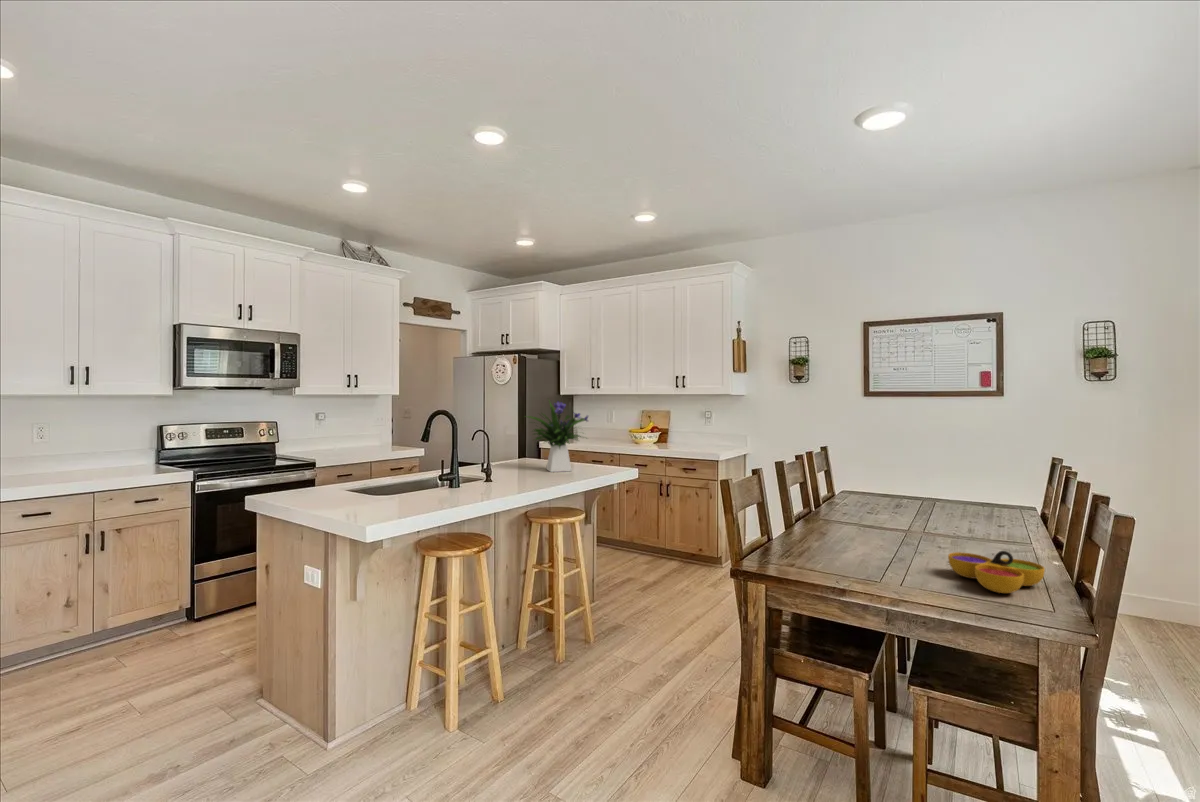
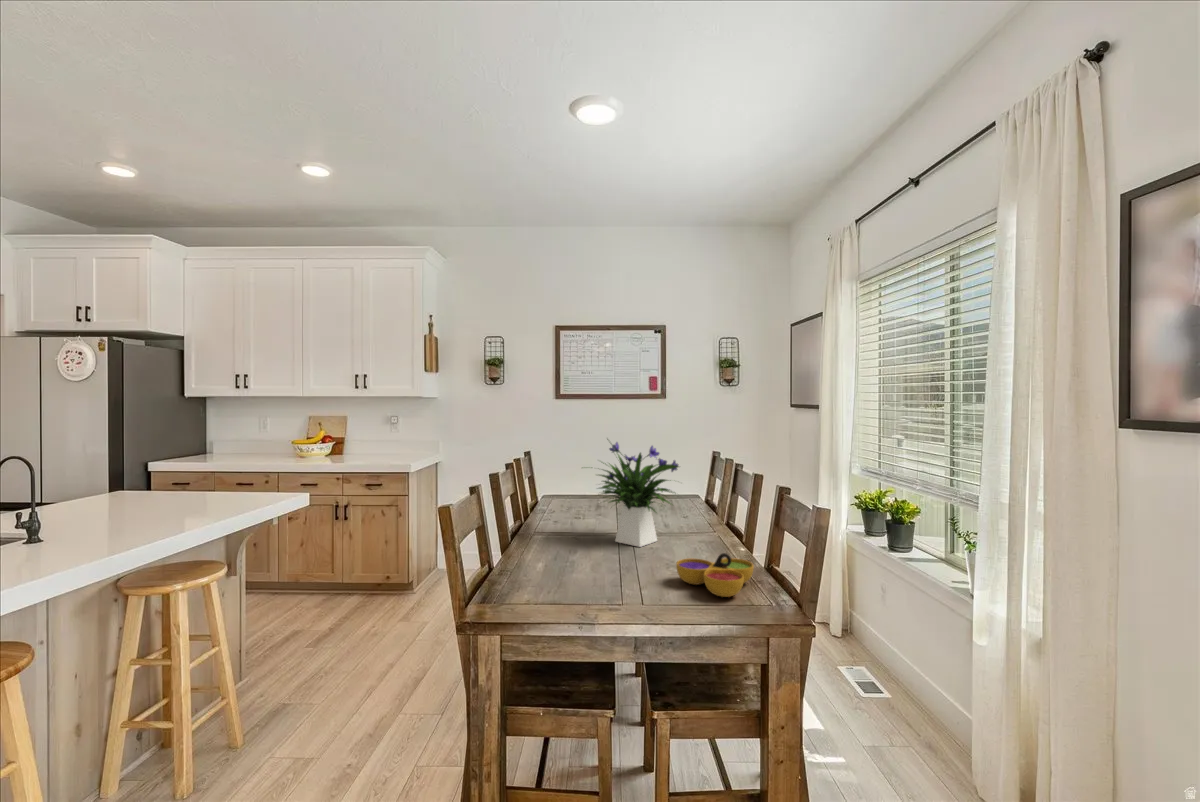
flower arrangement: present [527,401,588,472] -> present [599,439,679,547]

